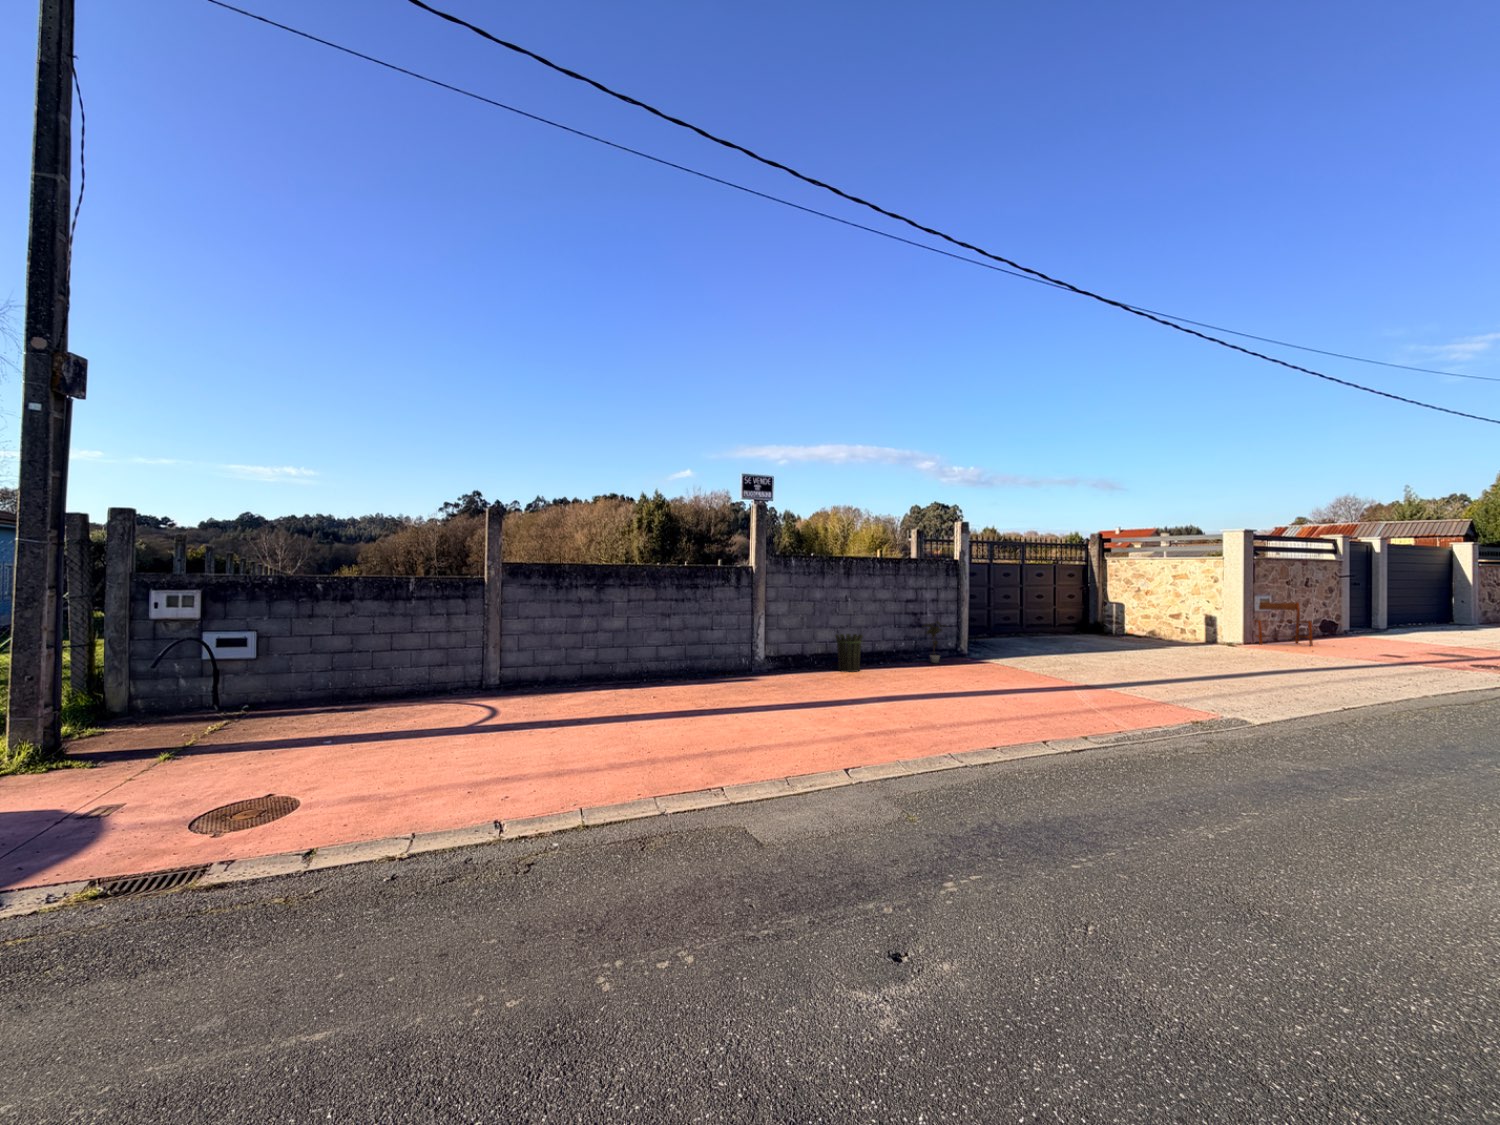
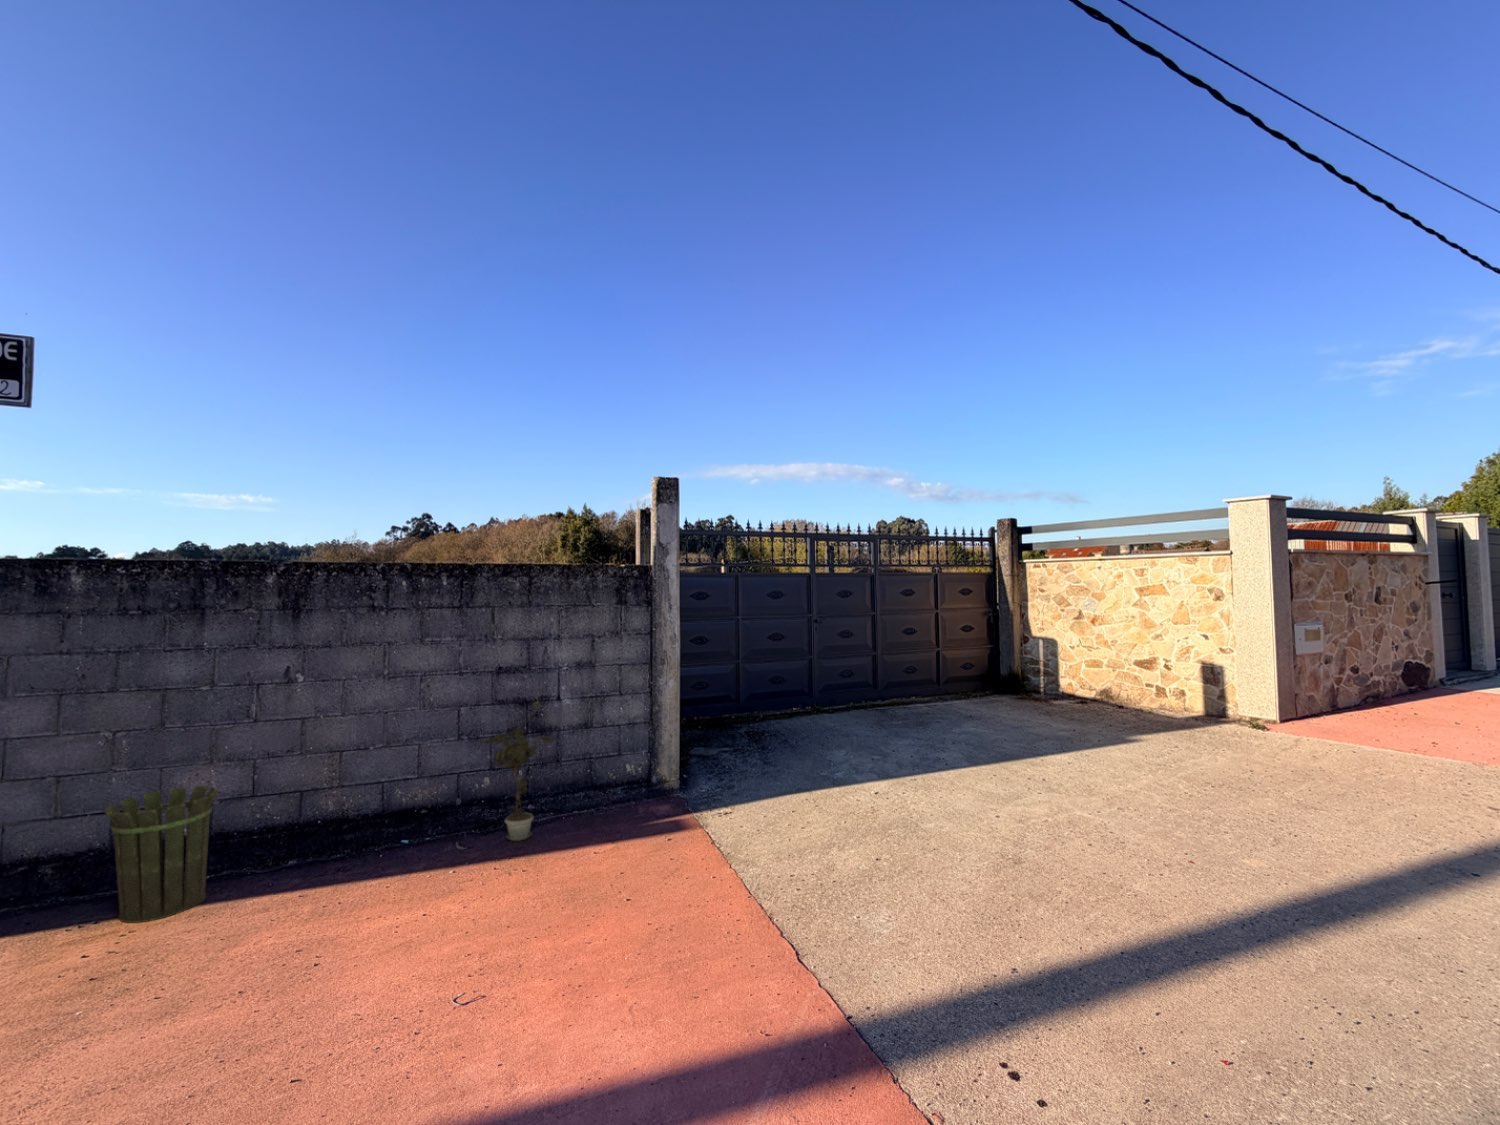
bench: present [1254,602,1313,646] -> none [1289,636,1422,724]

